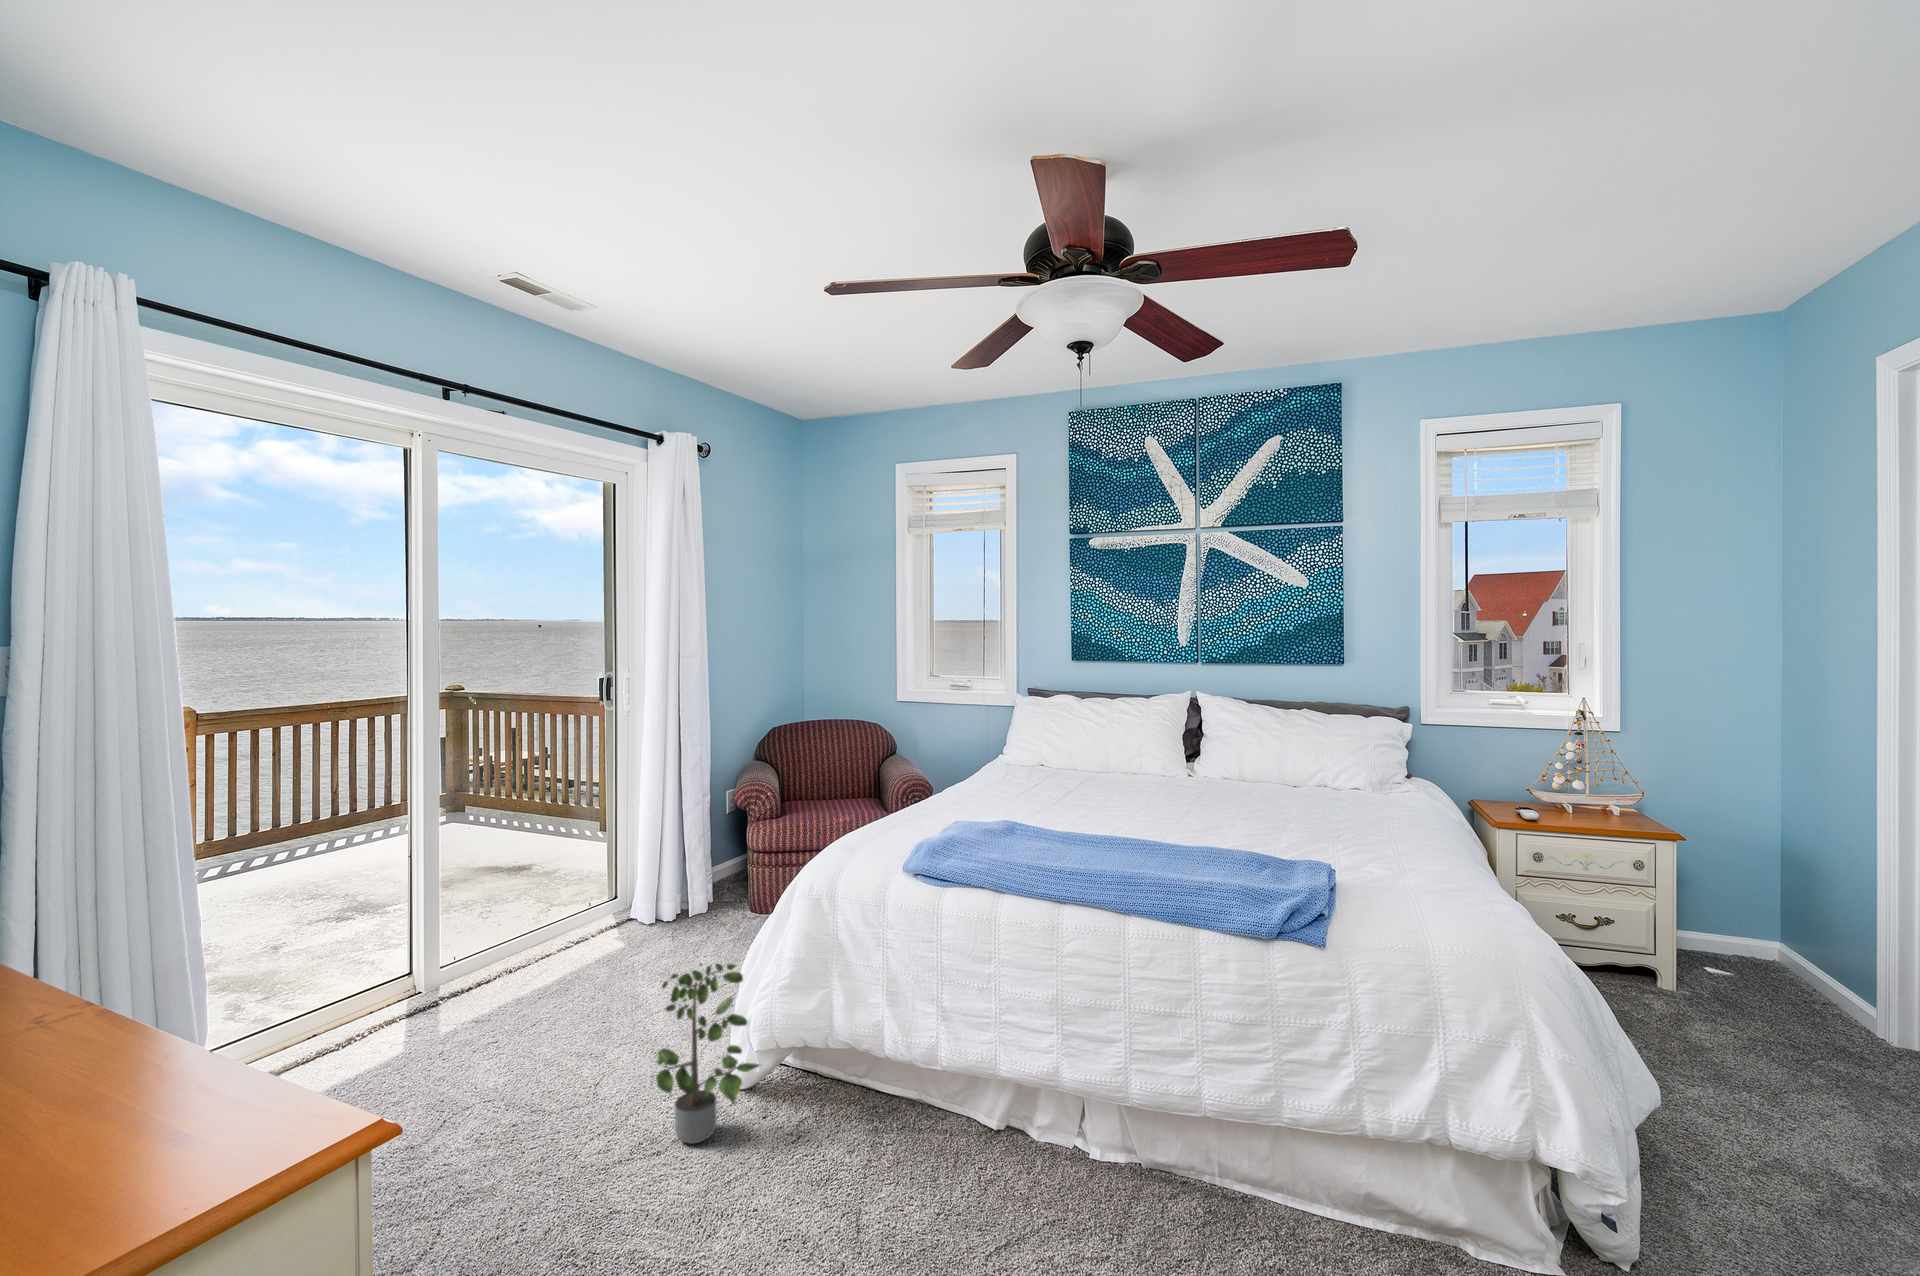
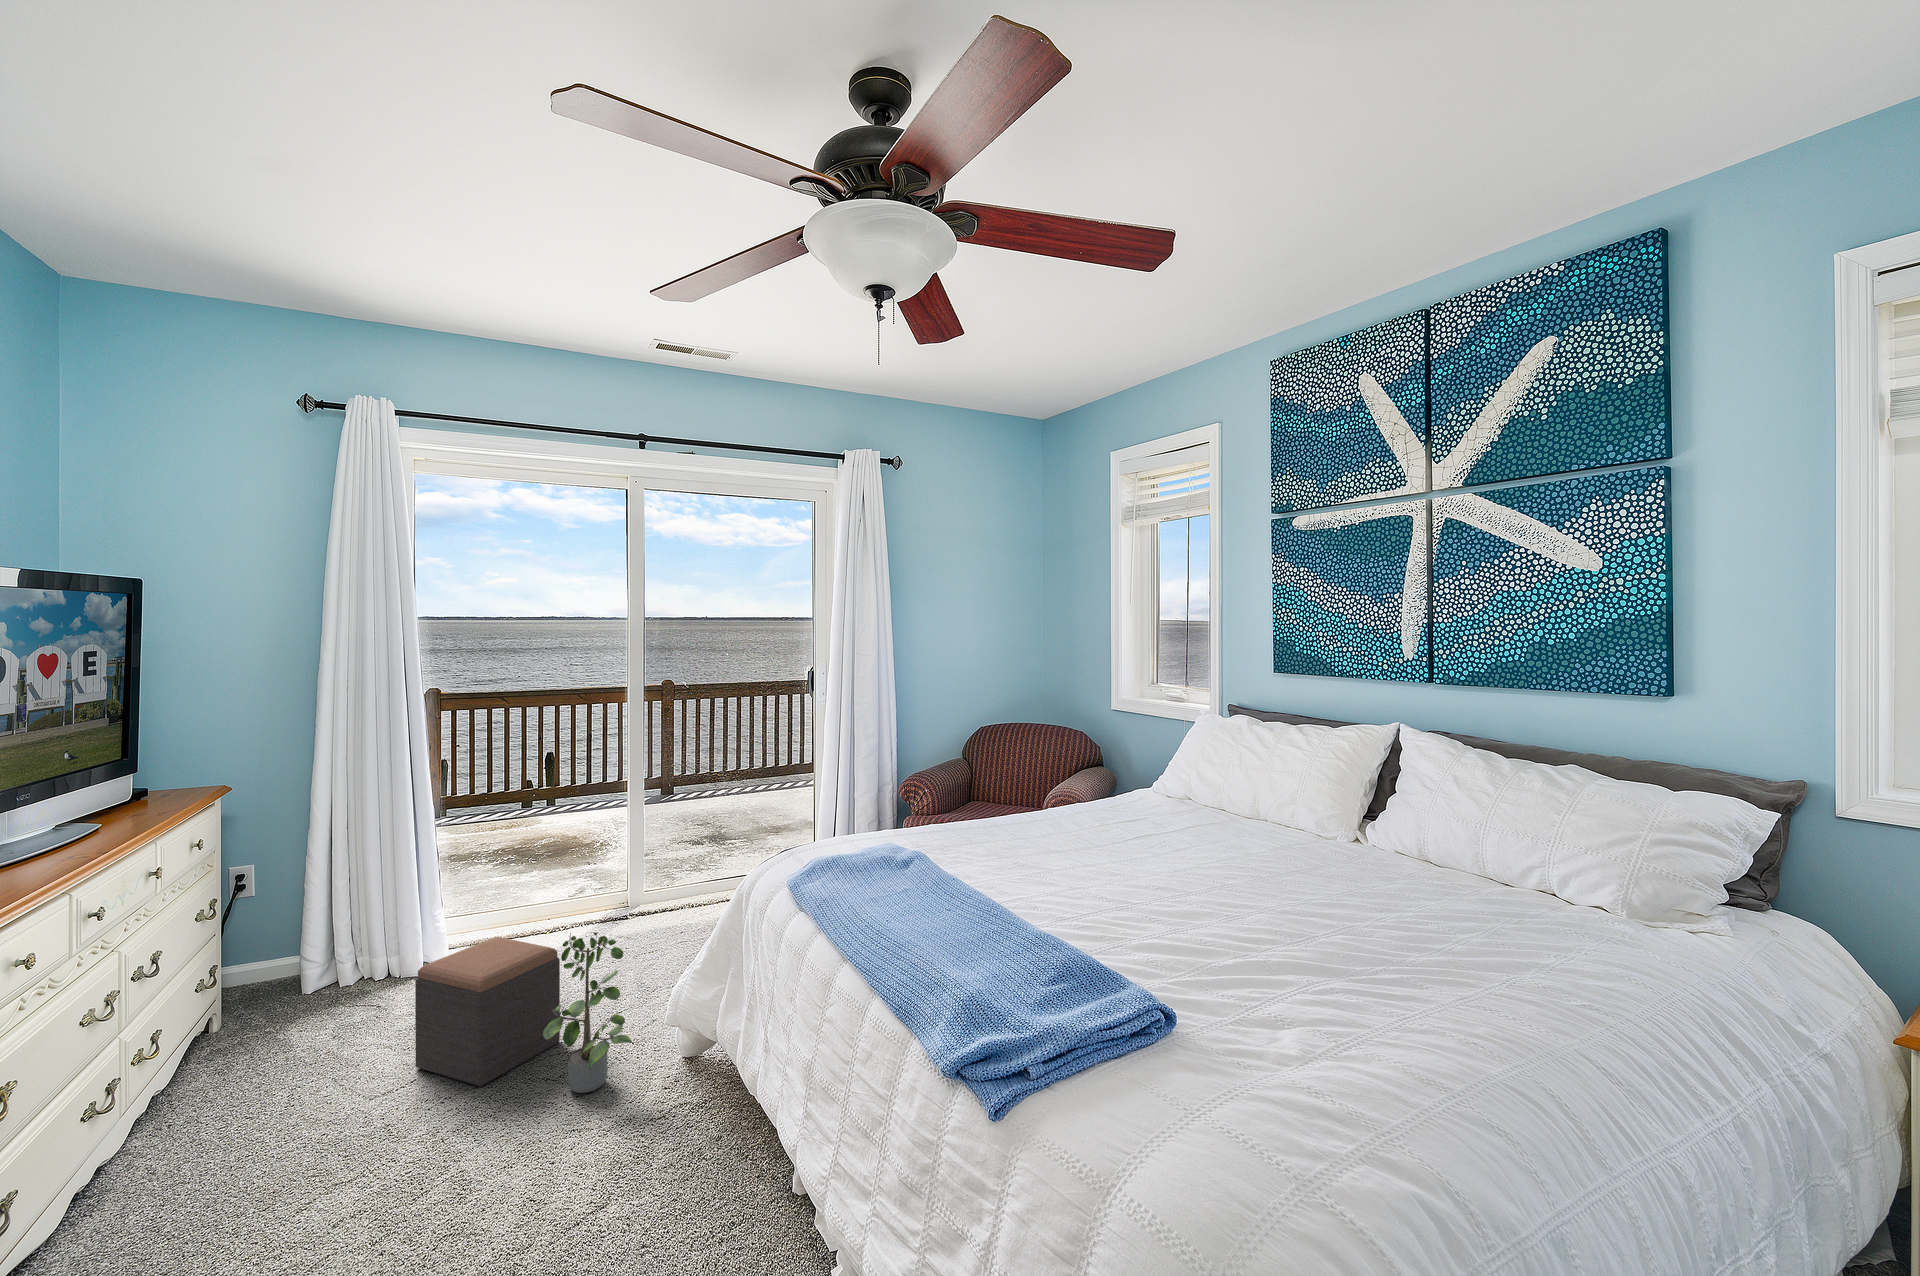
footstool: none [440,1010,588,1203] -> present [415,937,560,1086]

